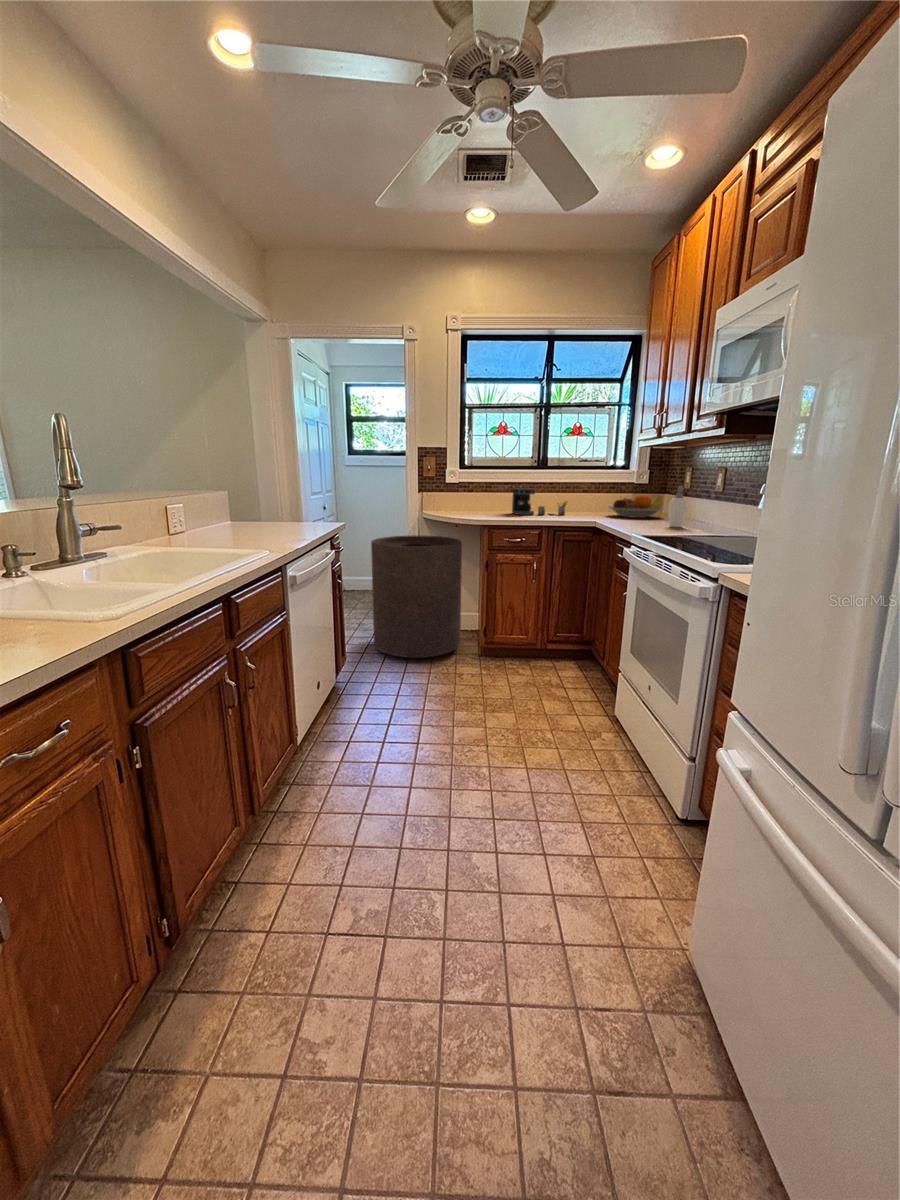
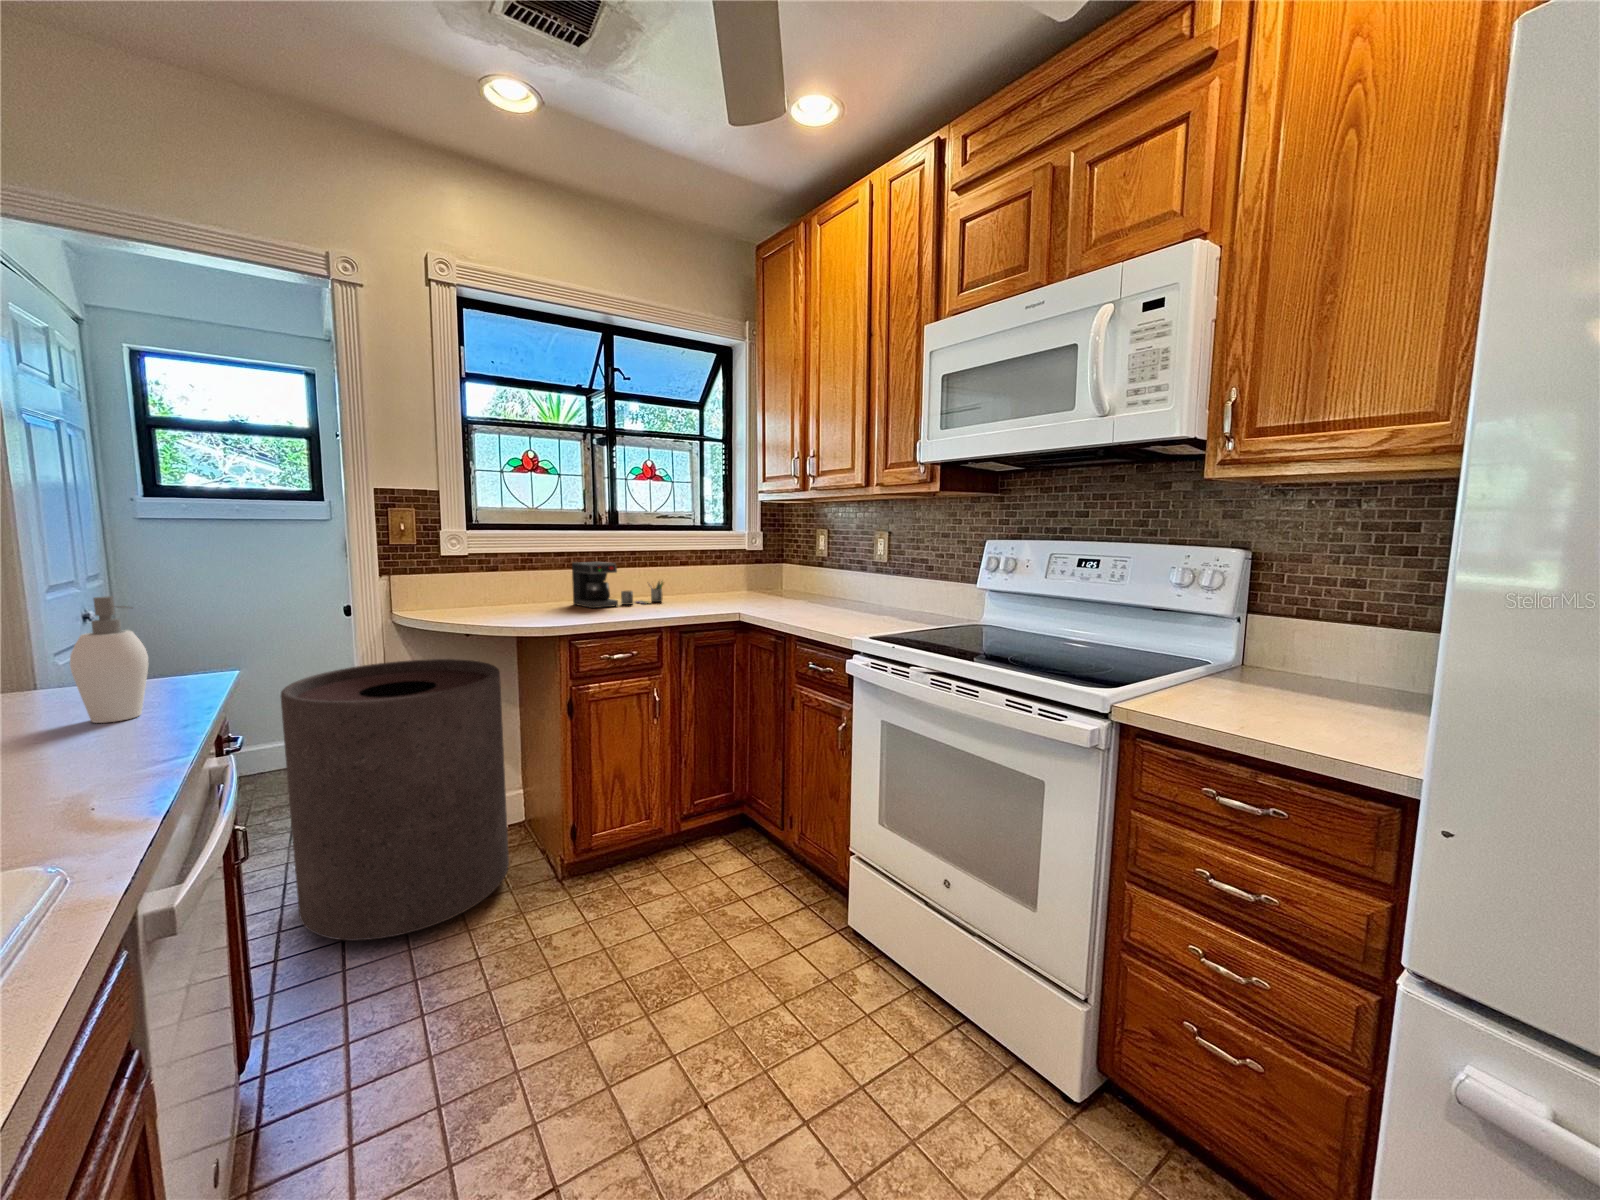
soap dispenser: present [668,486,688,527] -> present [70,596,148,723]
fruit bowl: present [609,494,663,518] -> none [720,565,797,599]

